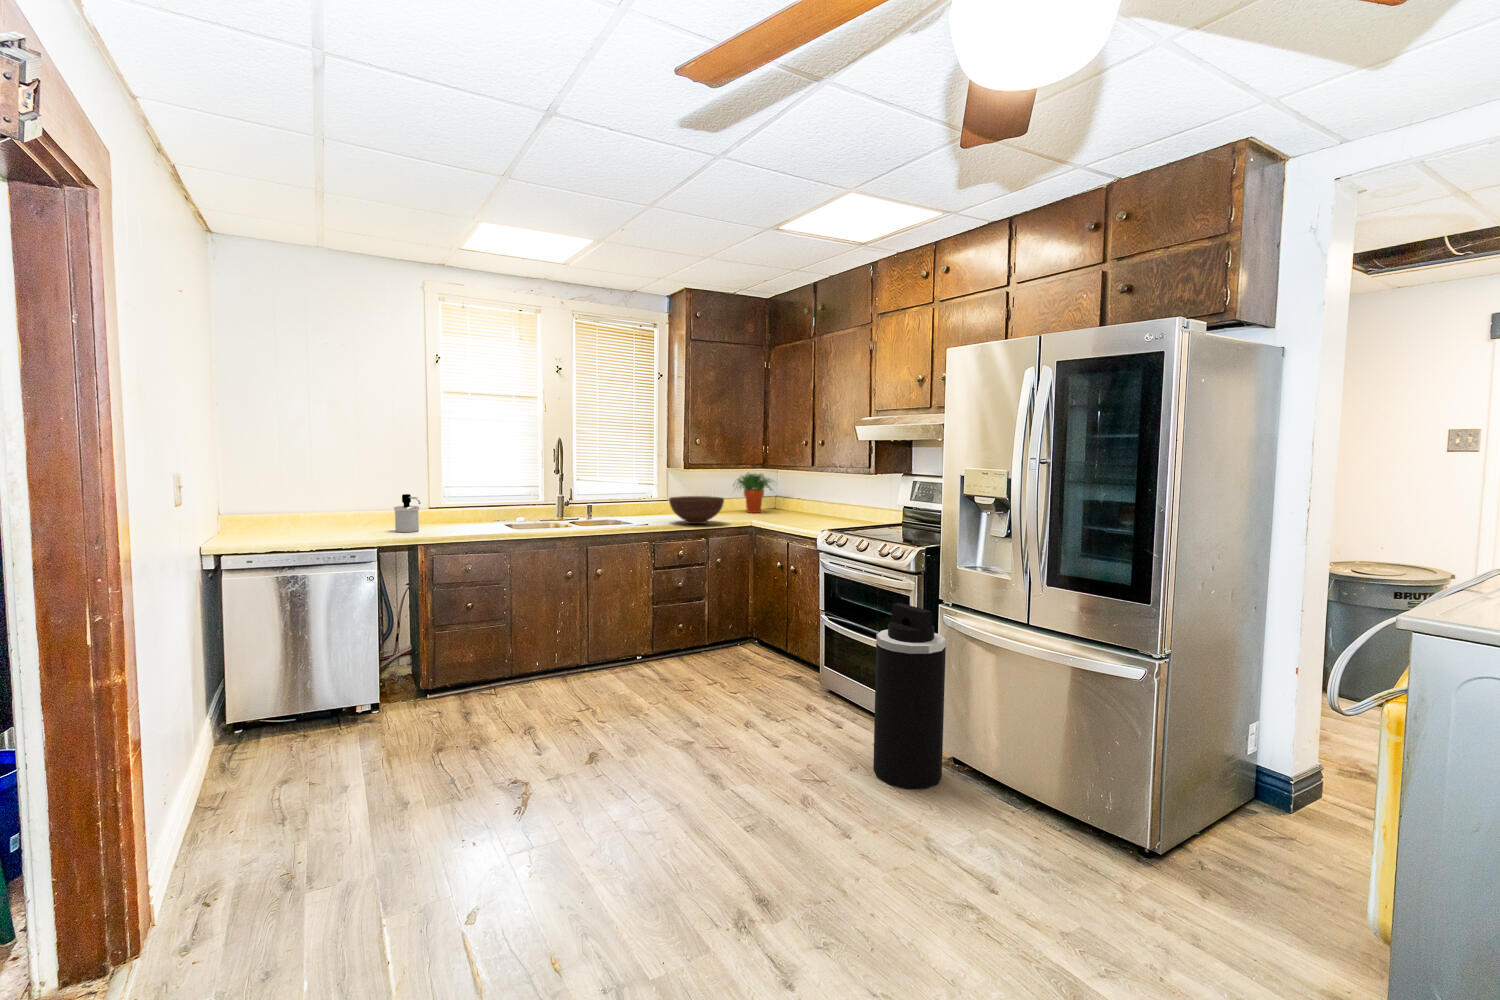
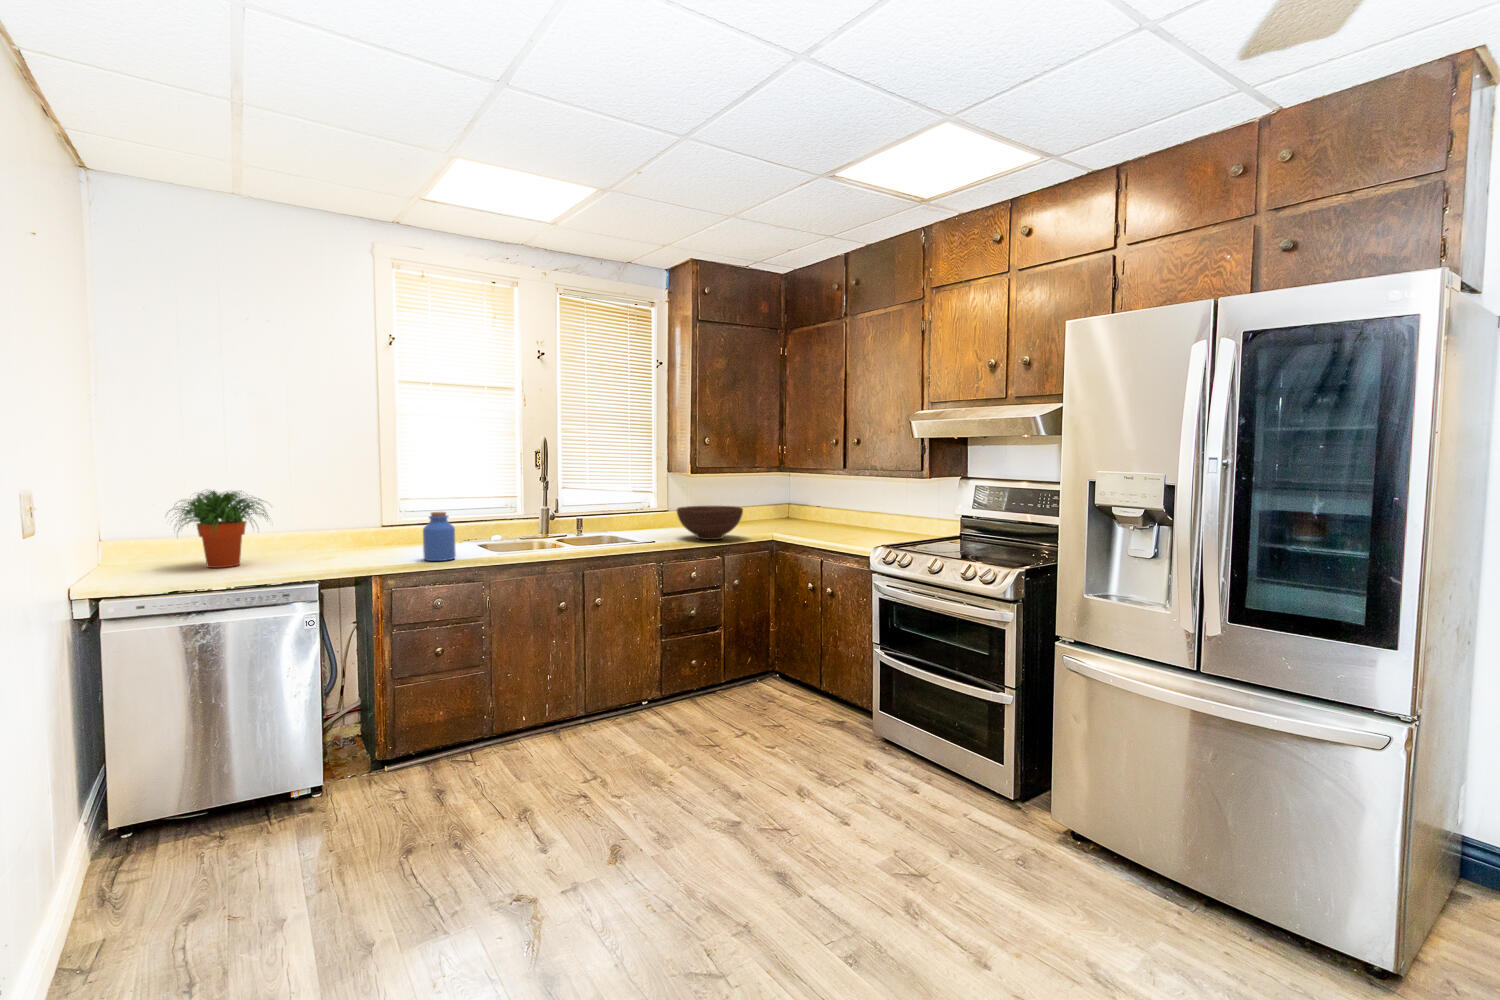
potted plant: present [733,473,772,513] -> present [175,491,268,568]
soap dispenser: present [394,494,421,532] -> none [336,510,372,559]
jar: none [459,497,485,535] -> present [423,512,456,561]
trash can: present [873,603,946,789] -> none [981,642,1075,884]

